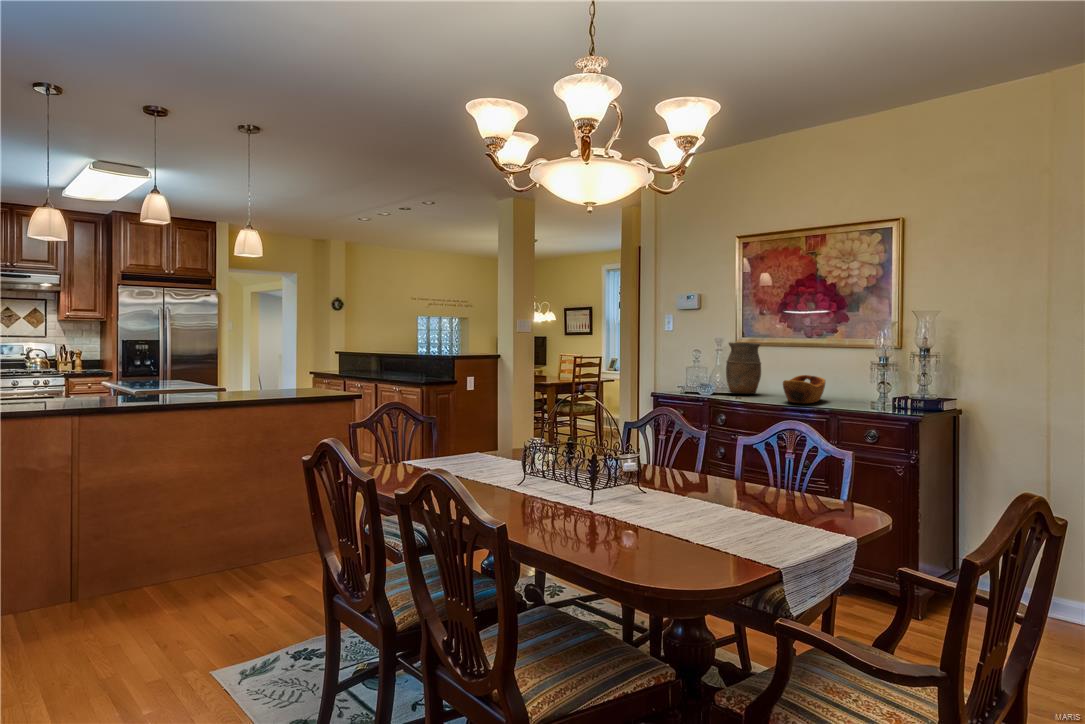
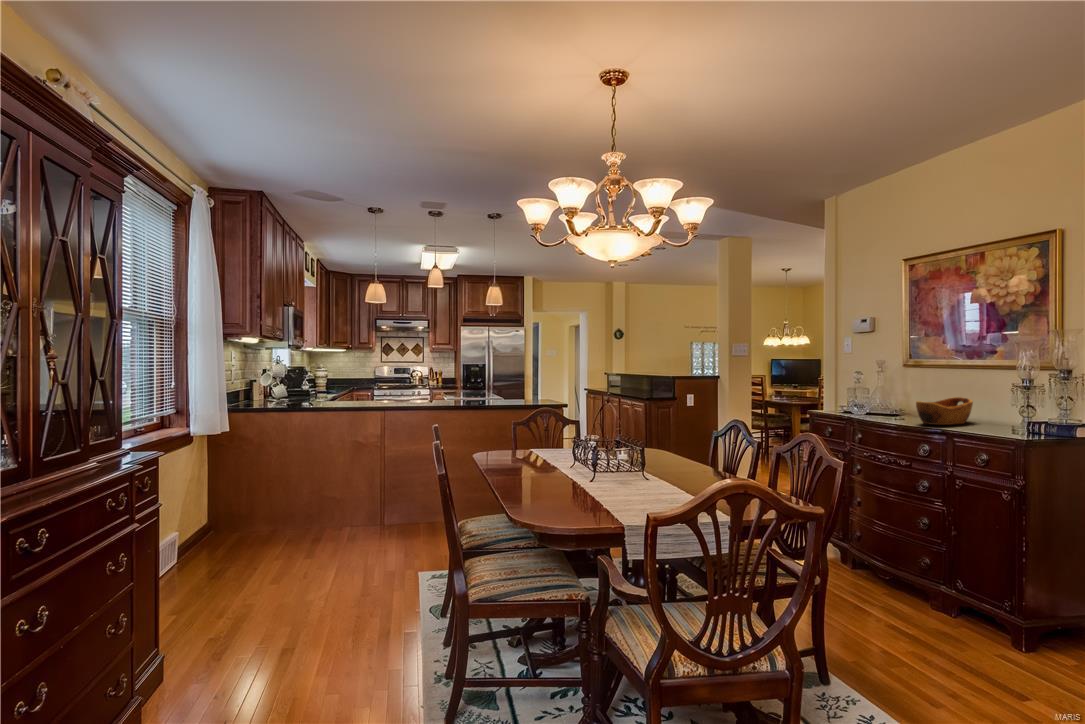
vase: present [726,342,761,394] -> none [881,364,919,415]

